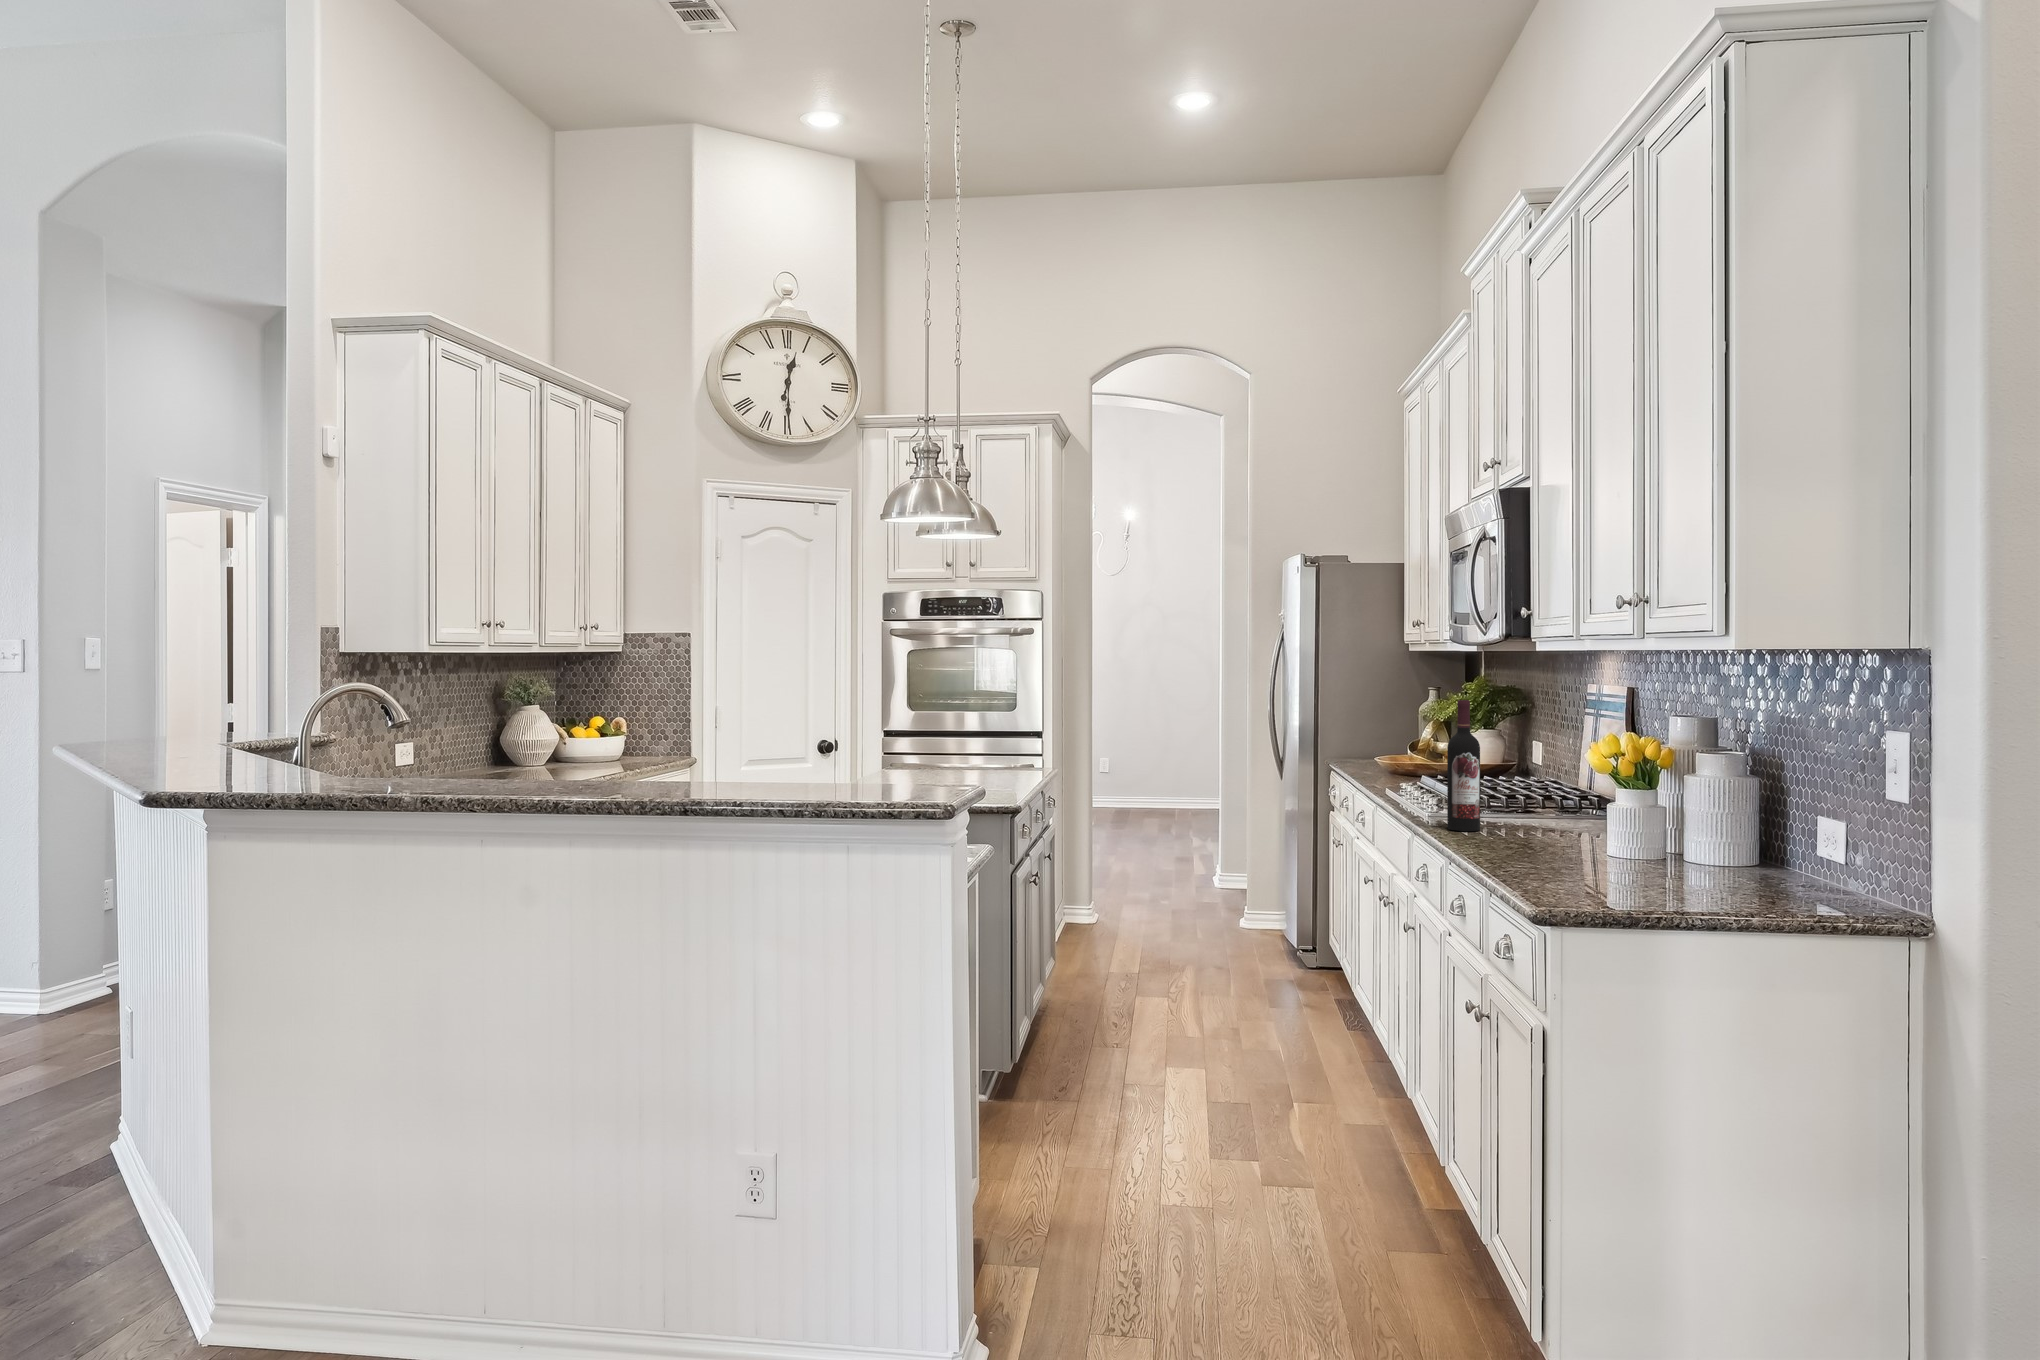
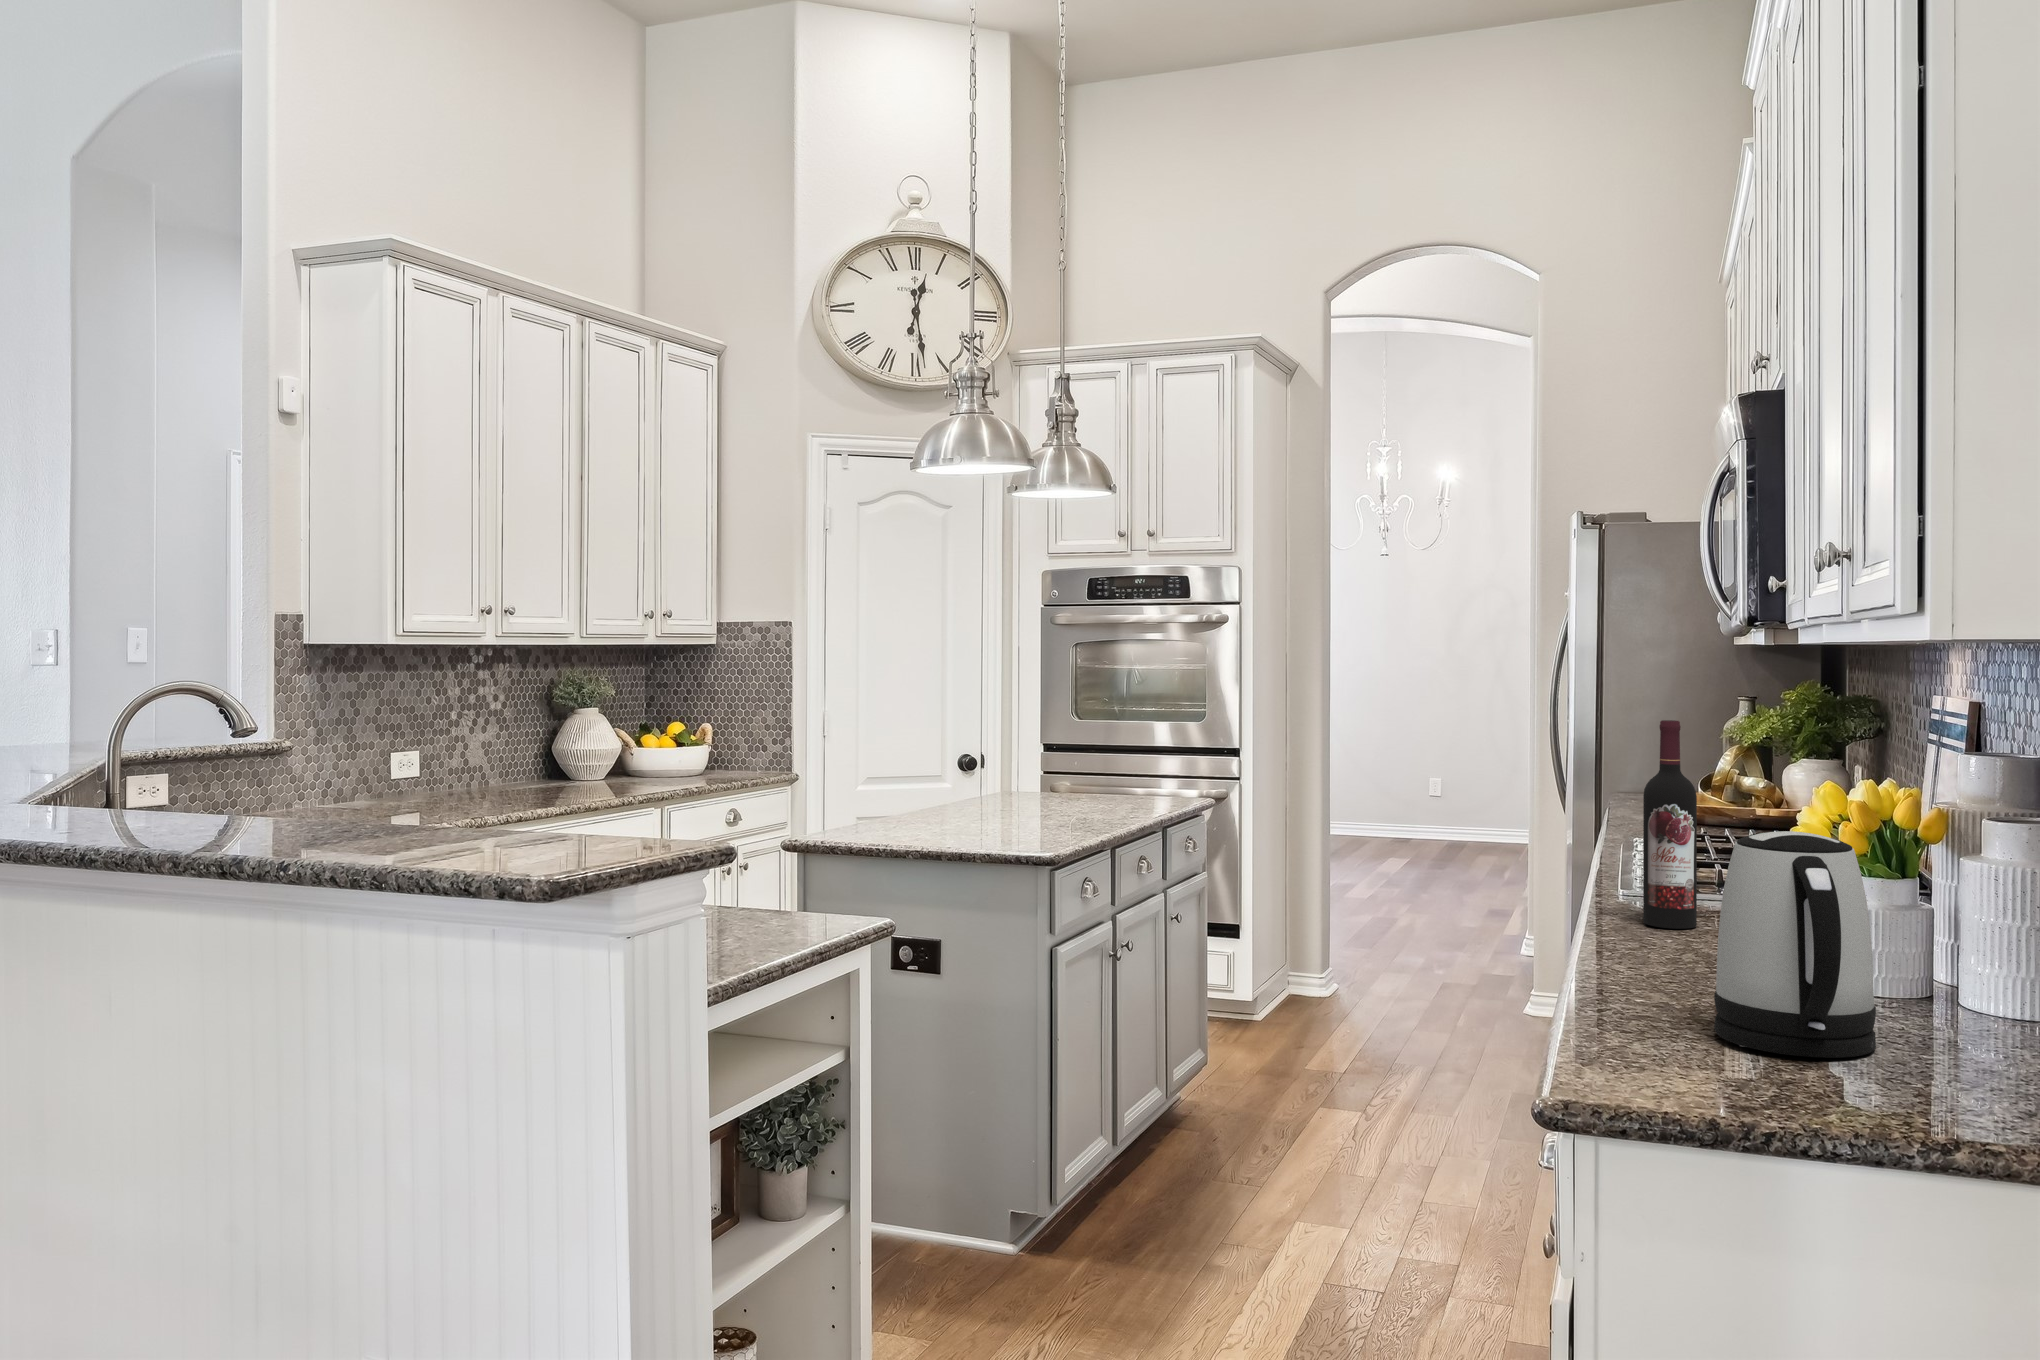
kettle: none [1548,760,1638,885] -> present [1714,831,1876,1058]

